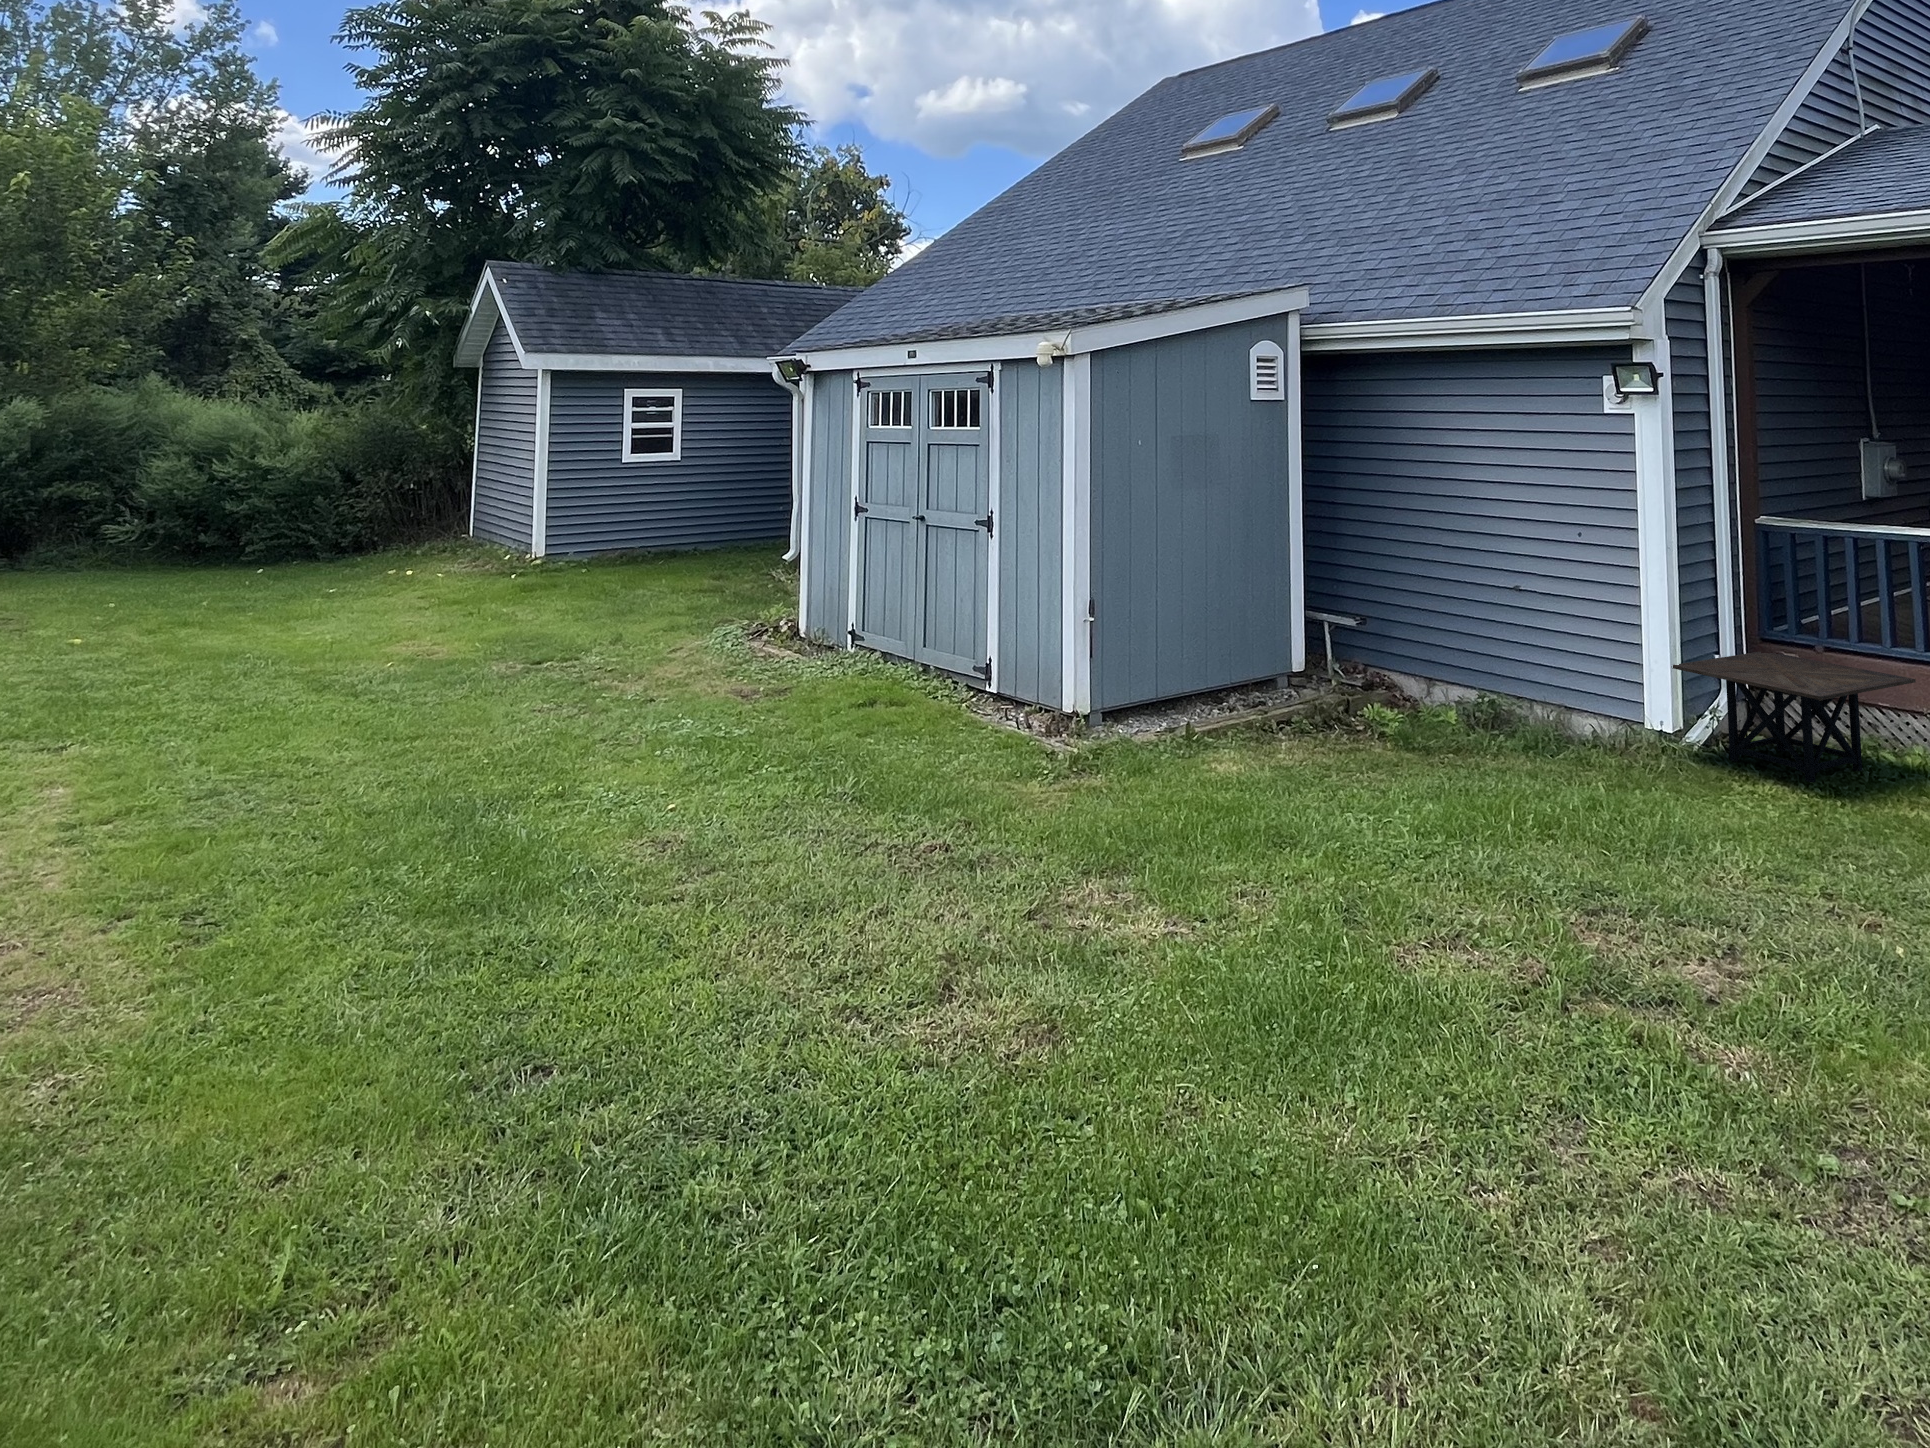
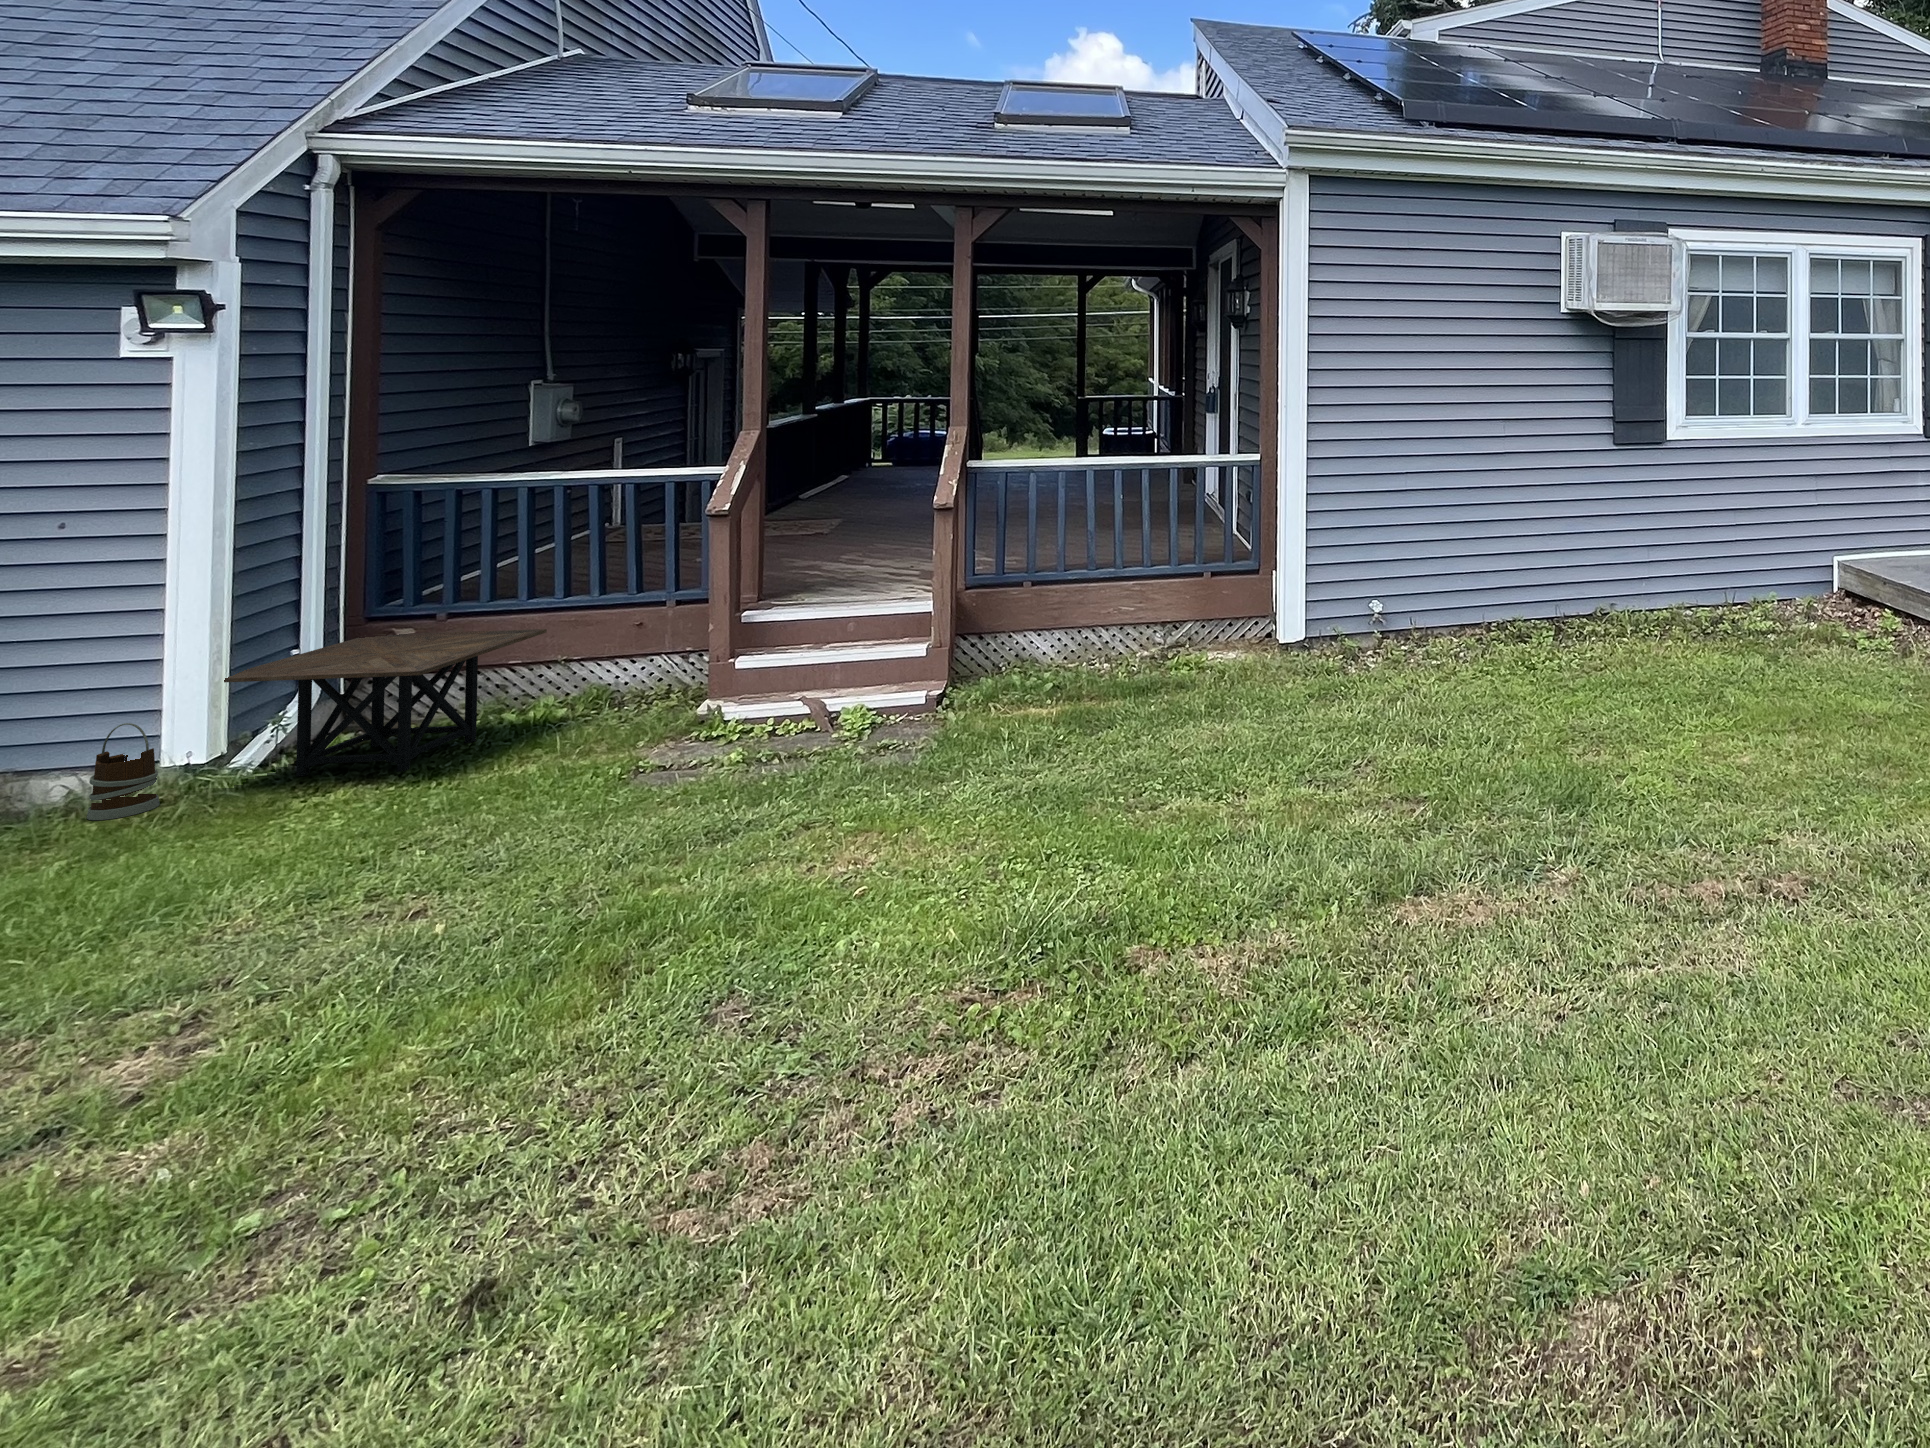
wooden bucket: none [1607,686,1647,758] -> present [87,723,160,820]

